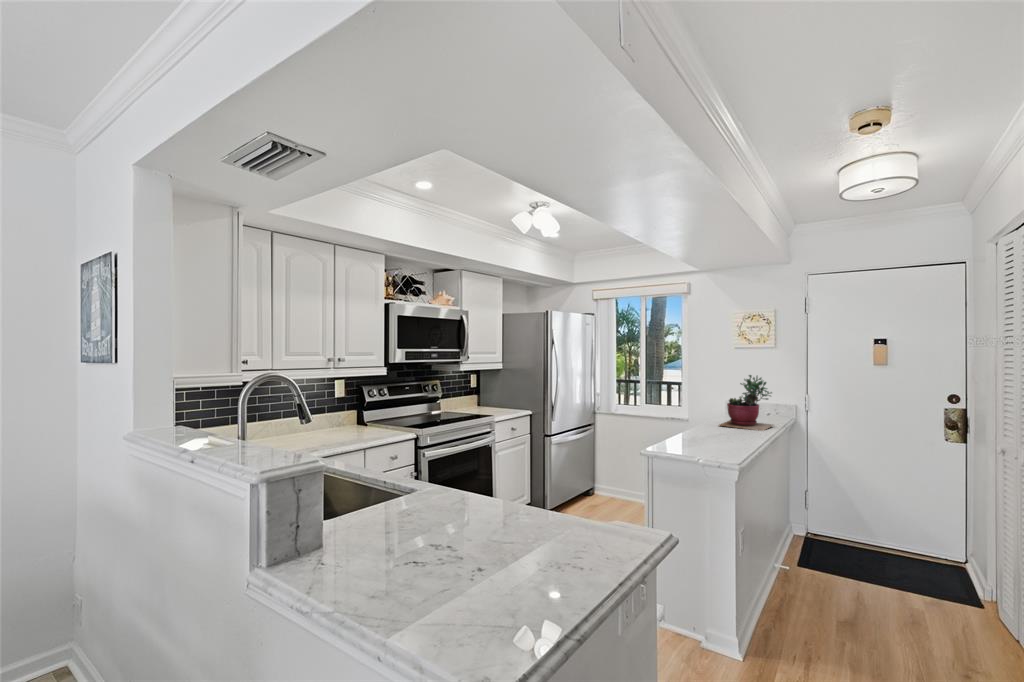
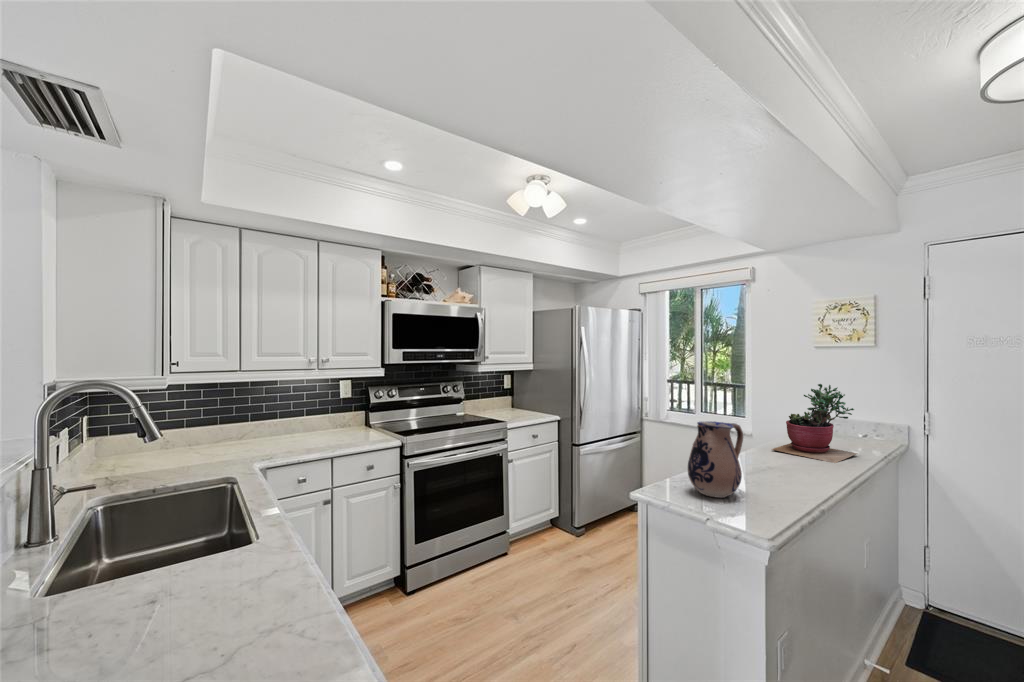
ceramic pitcher: none [686,400,722,451] -> present [688,422,743,498]

